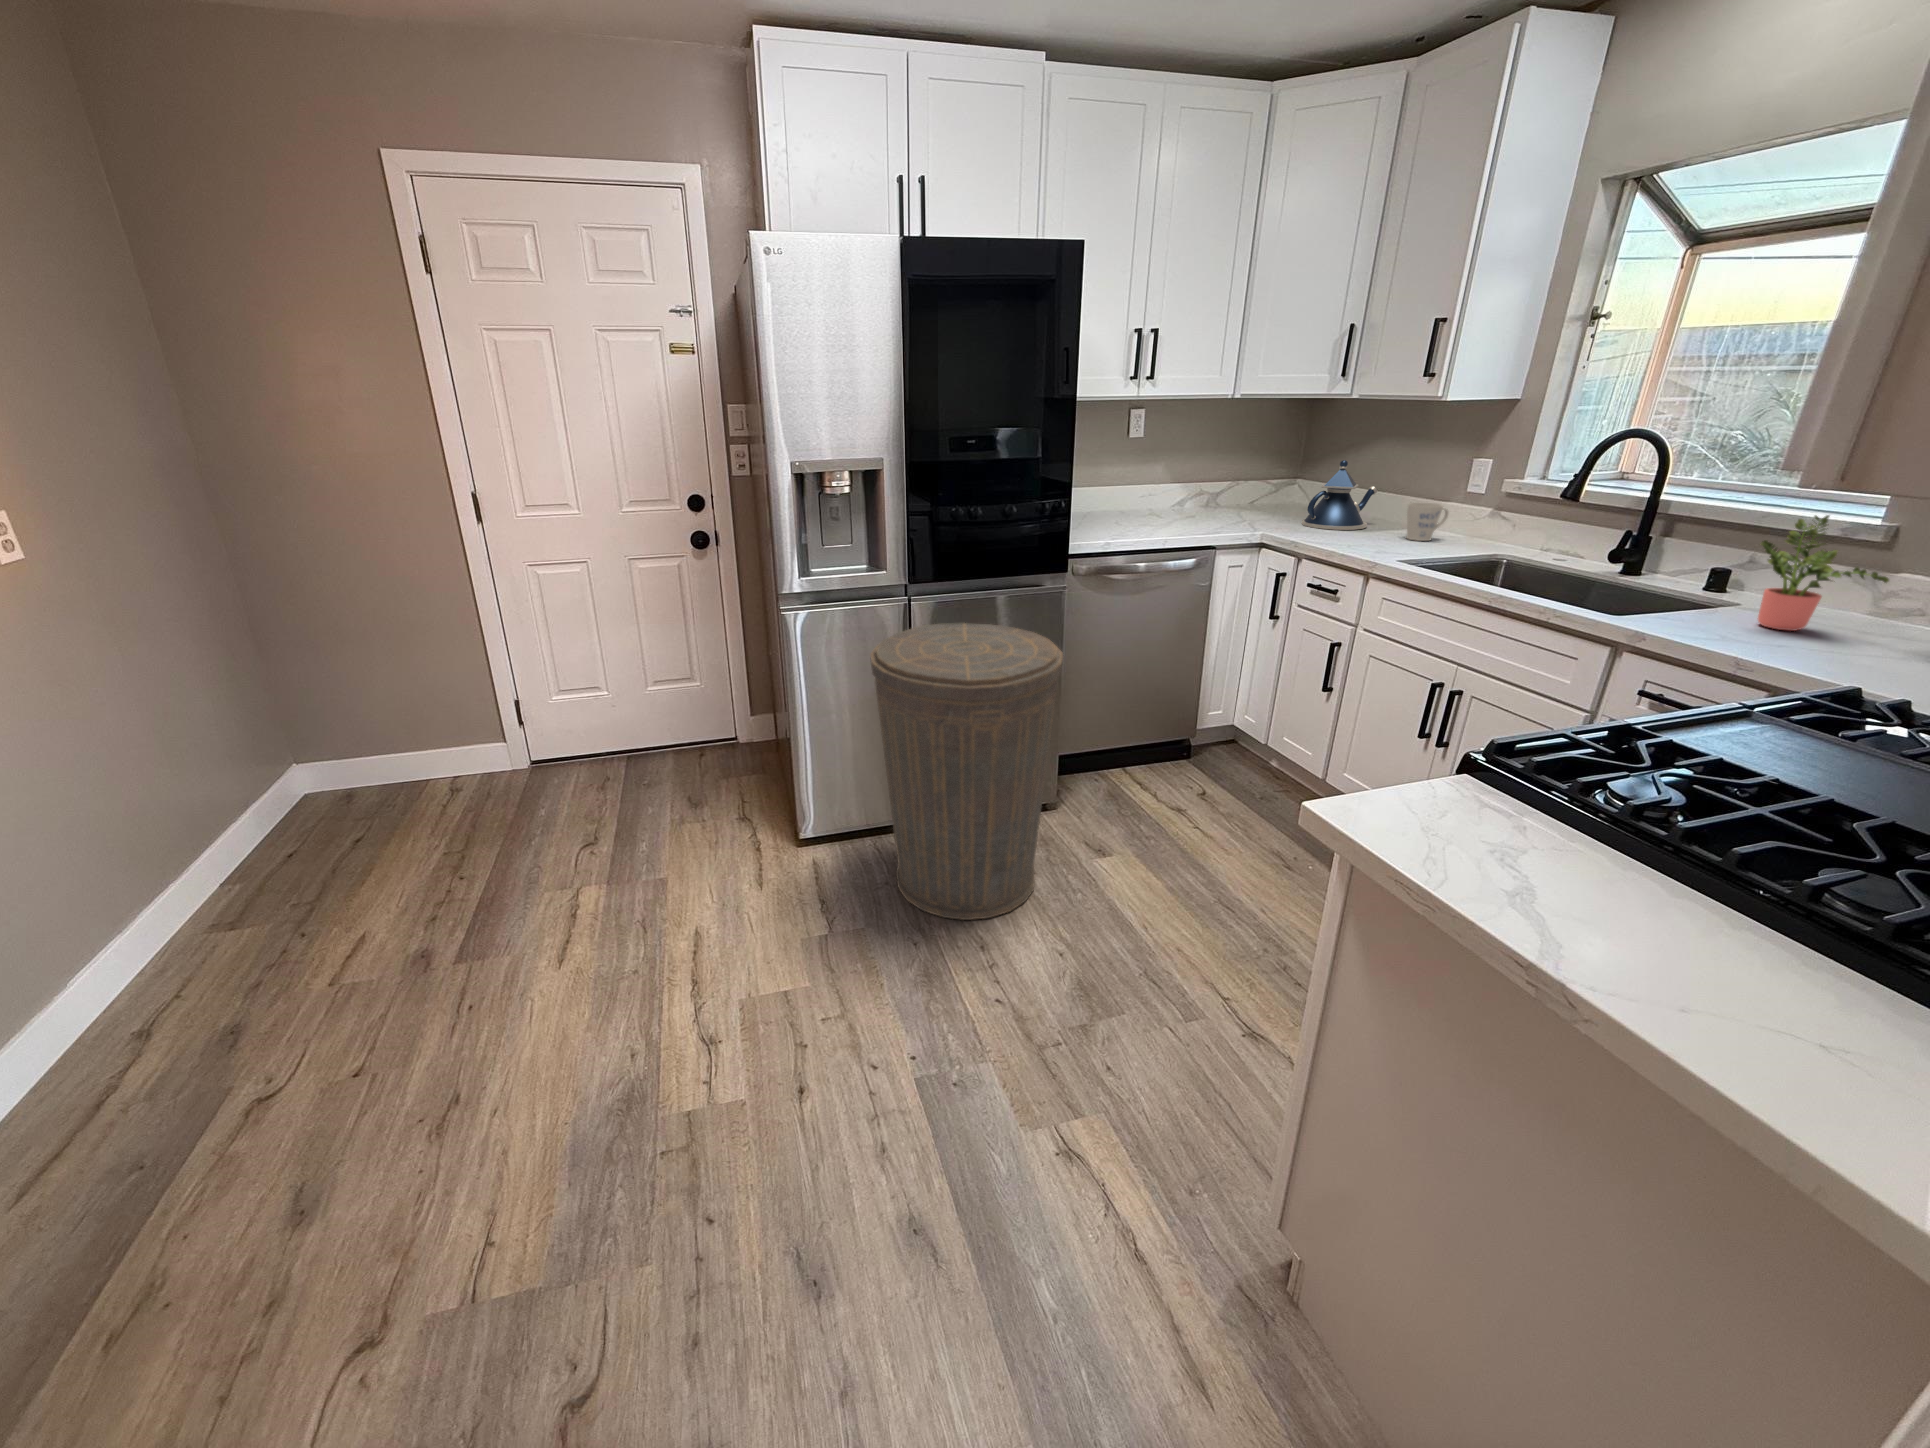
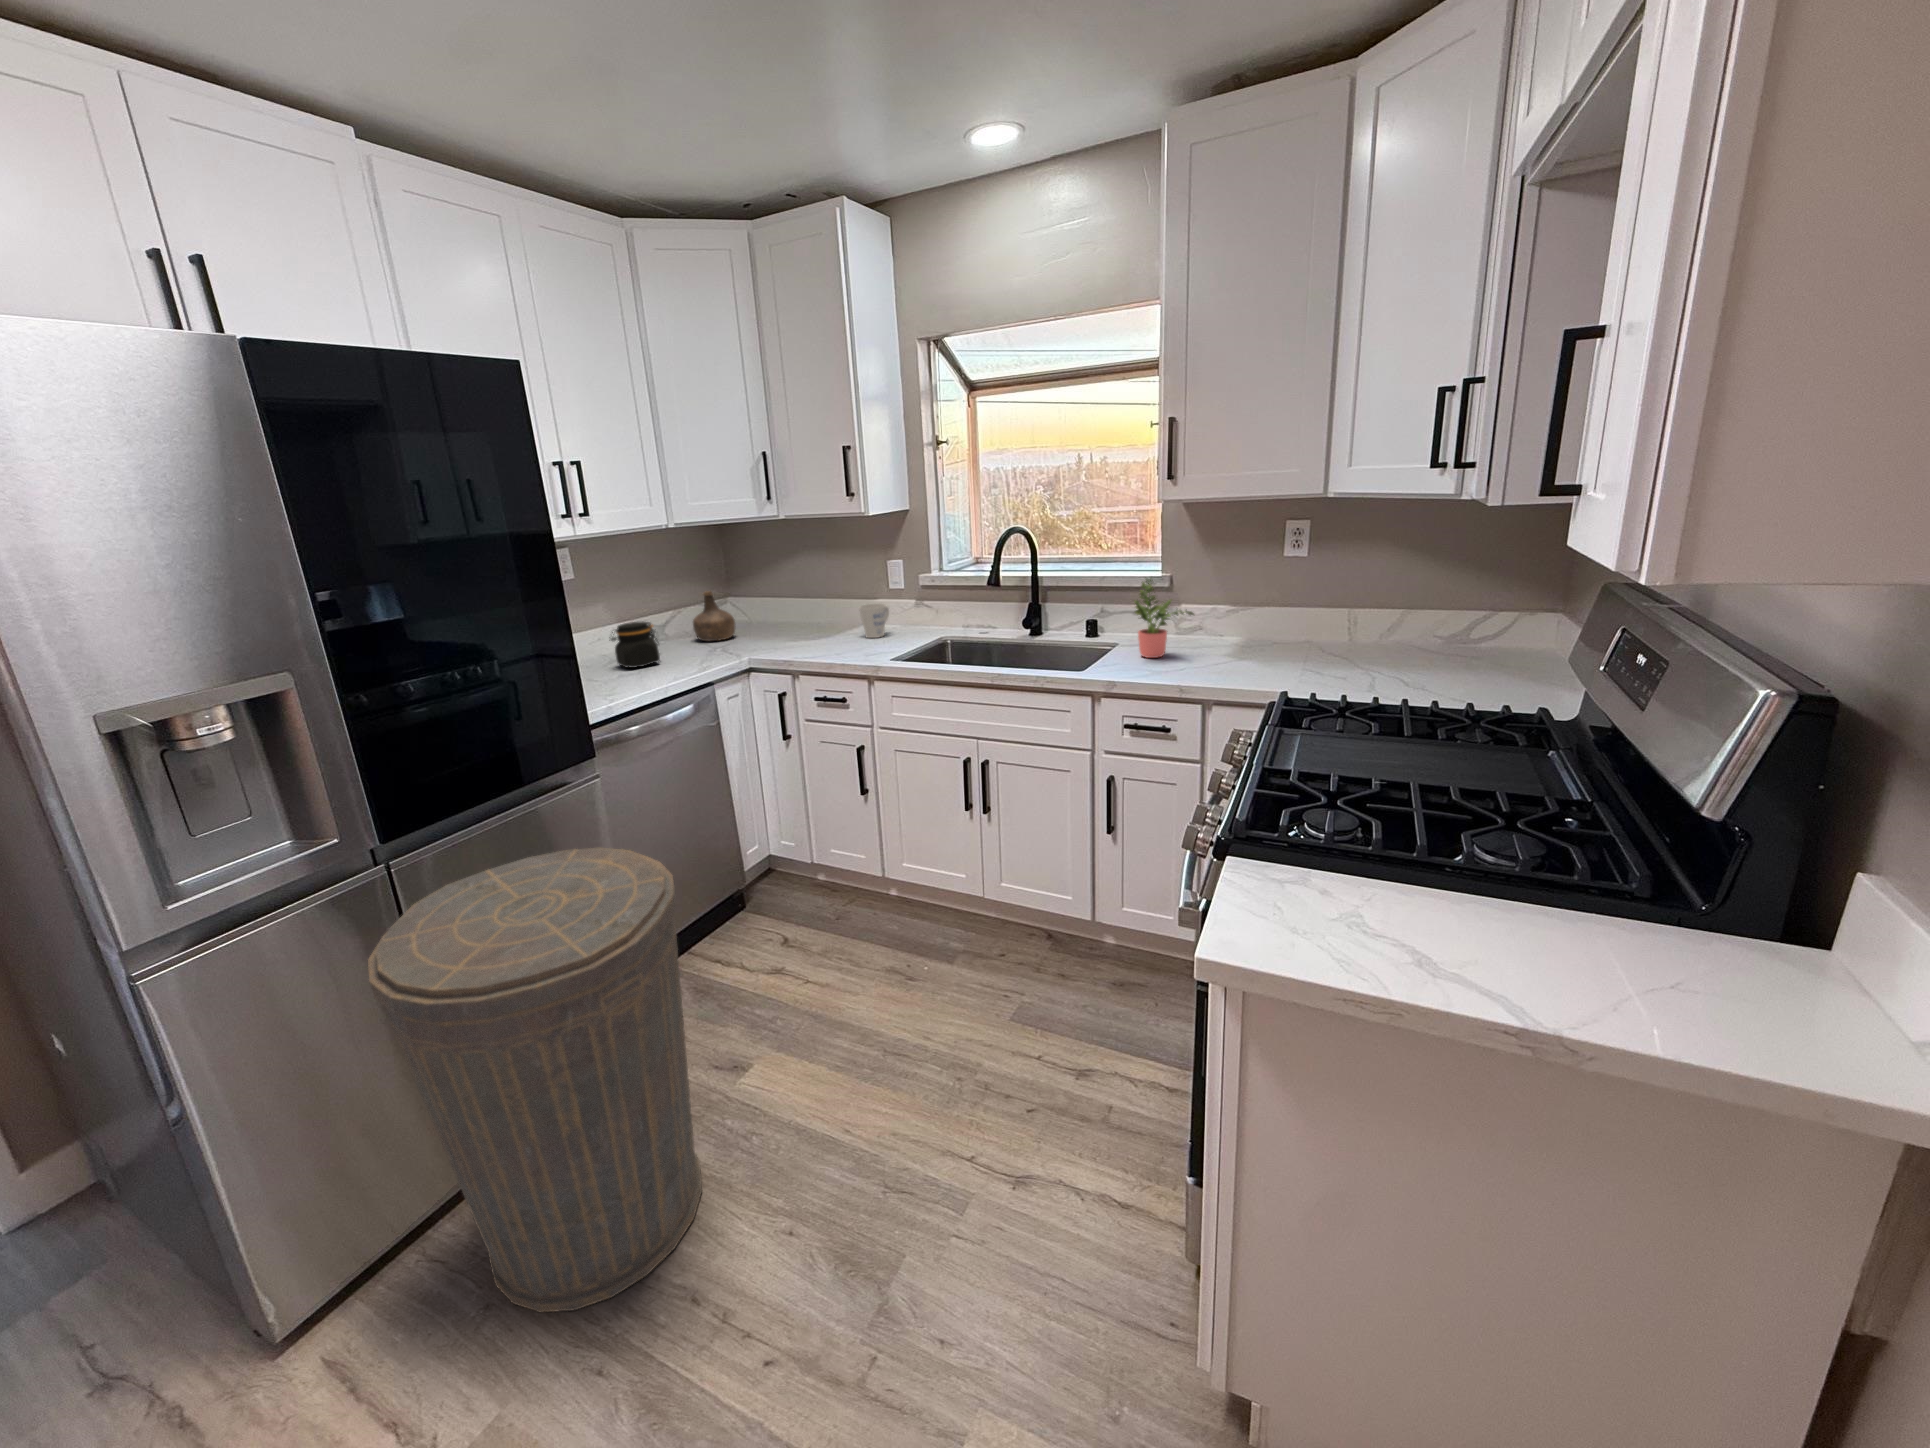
teapot: present [1302,460,1377,530] -> none [768,576,824,642]
bottle: none [1237,466,1280,516] -> present [693,591,735,642]
jar: none [1146,482,1188,522] -> present [611,622,660,668]

